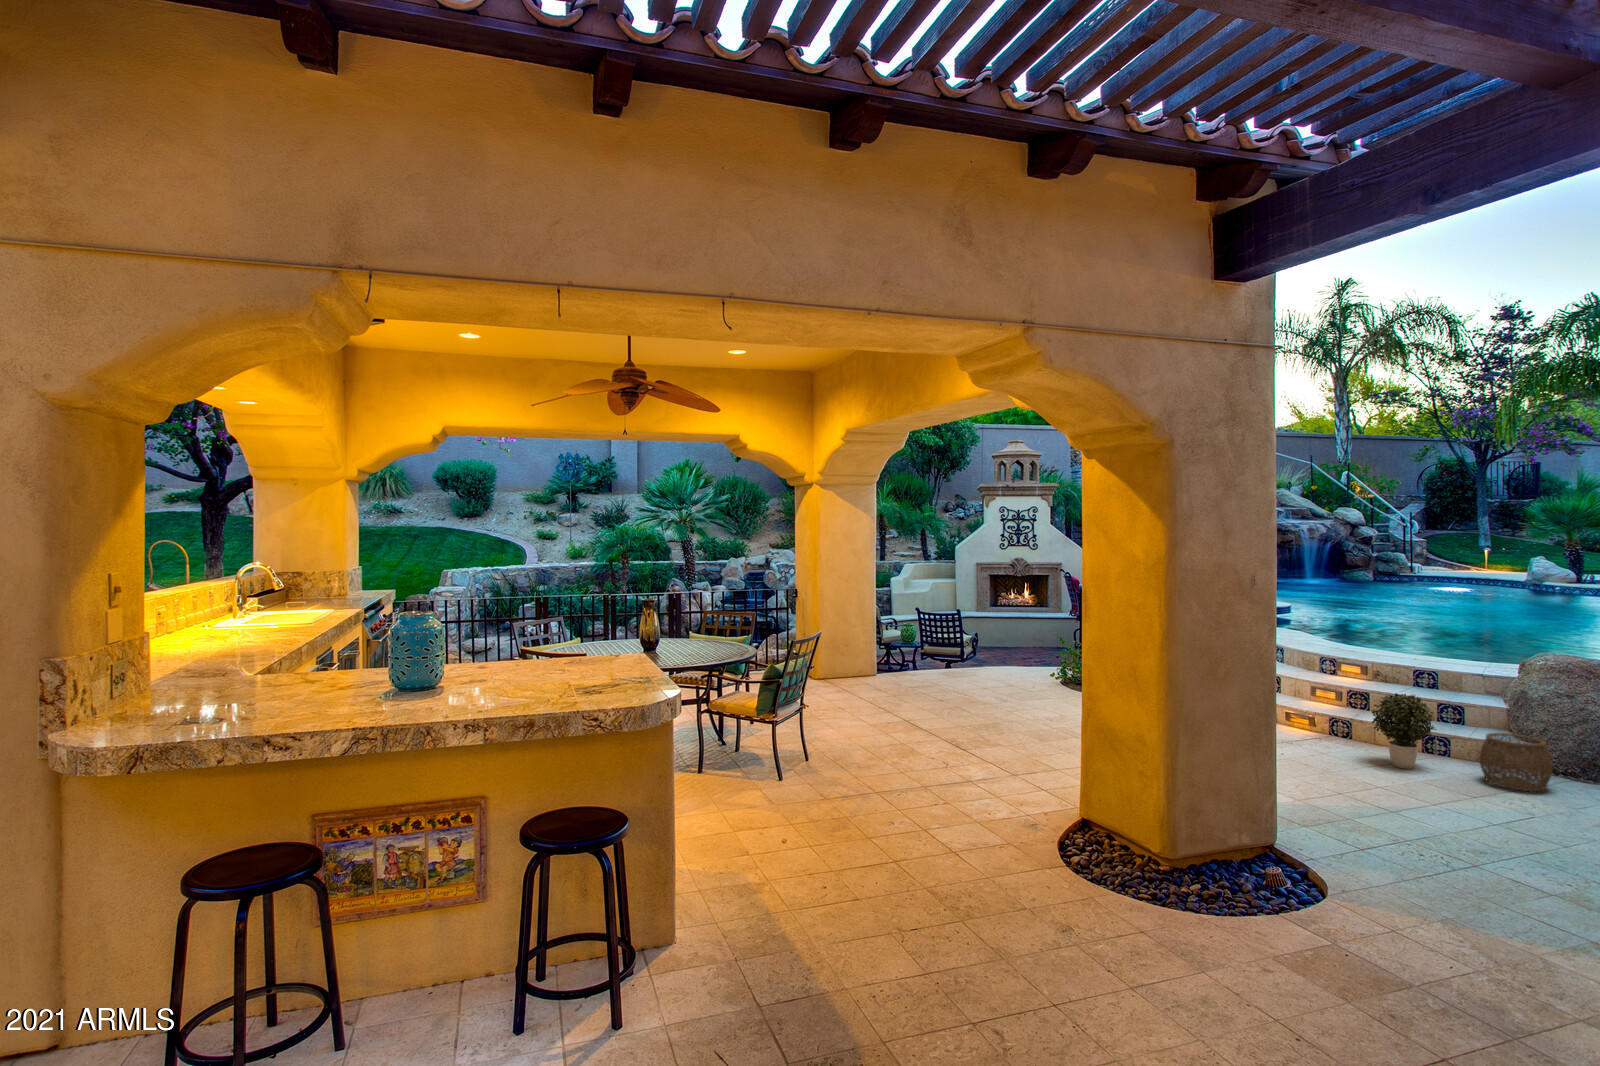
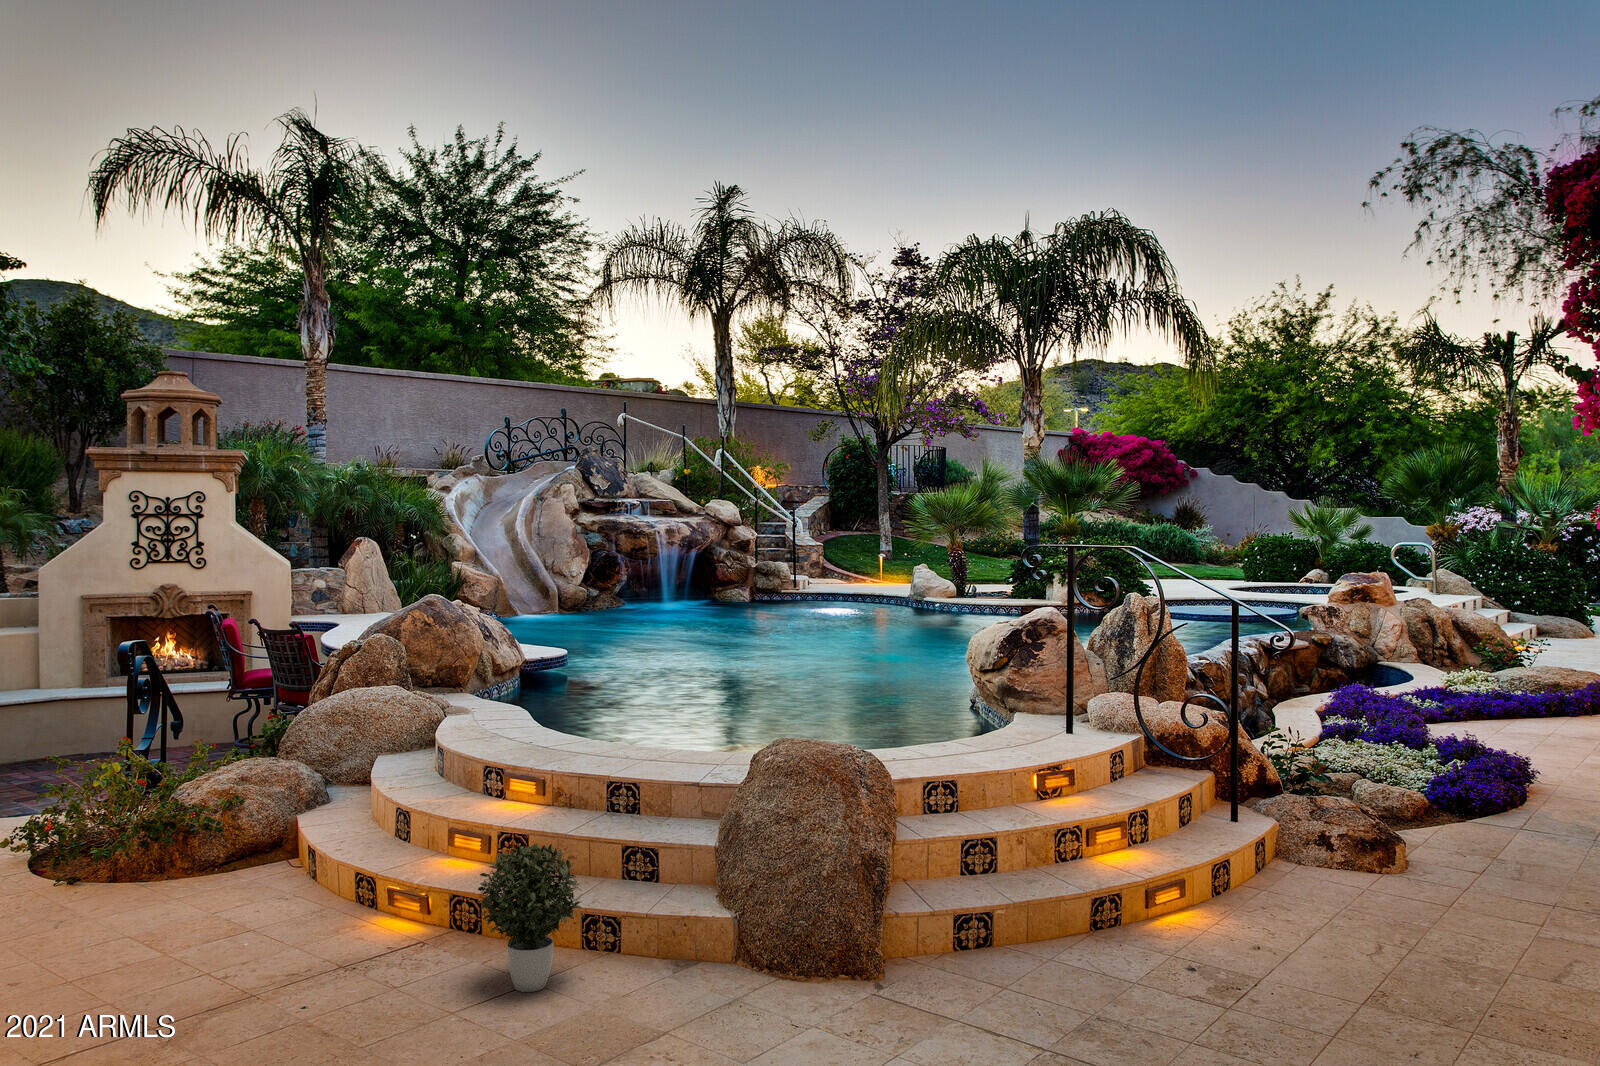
woven basket: present [1480,733,1552,792] -> none [636,898,738,1011]

